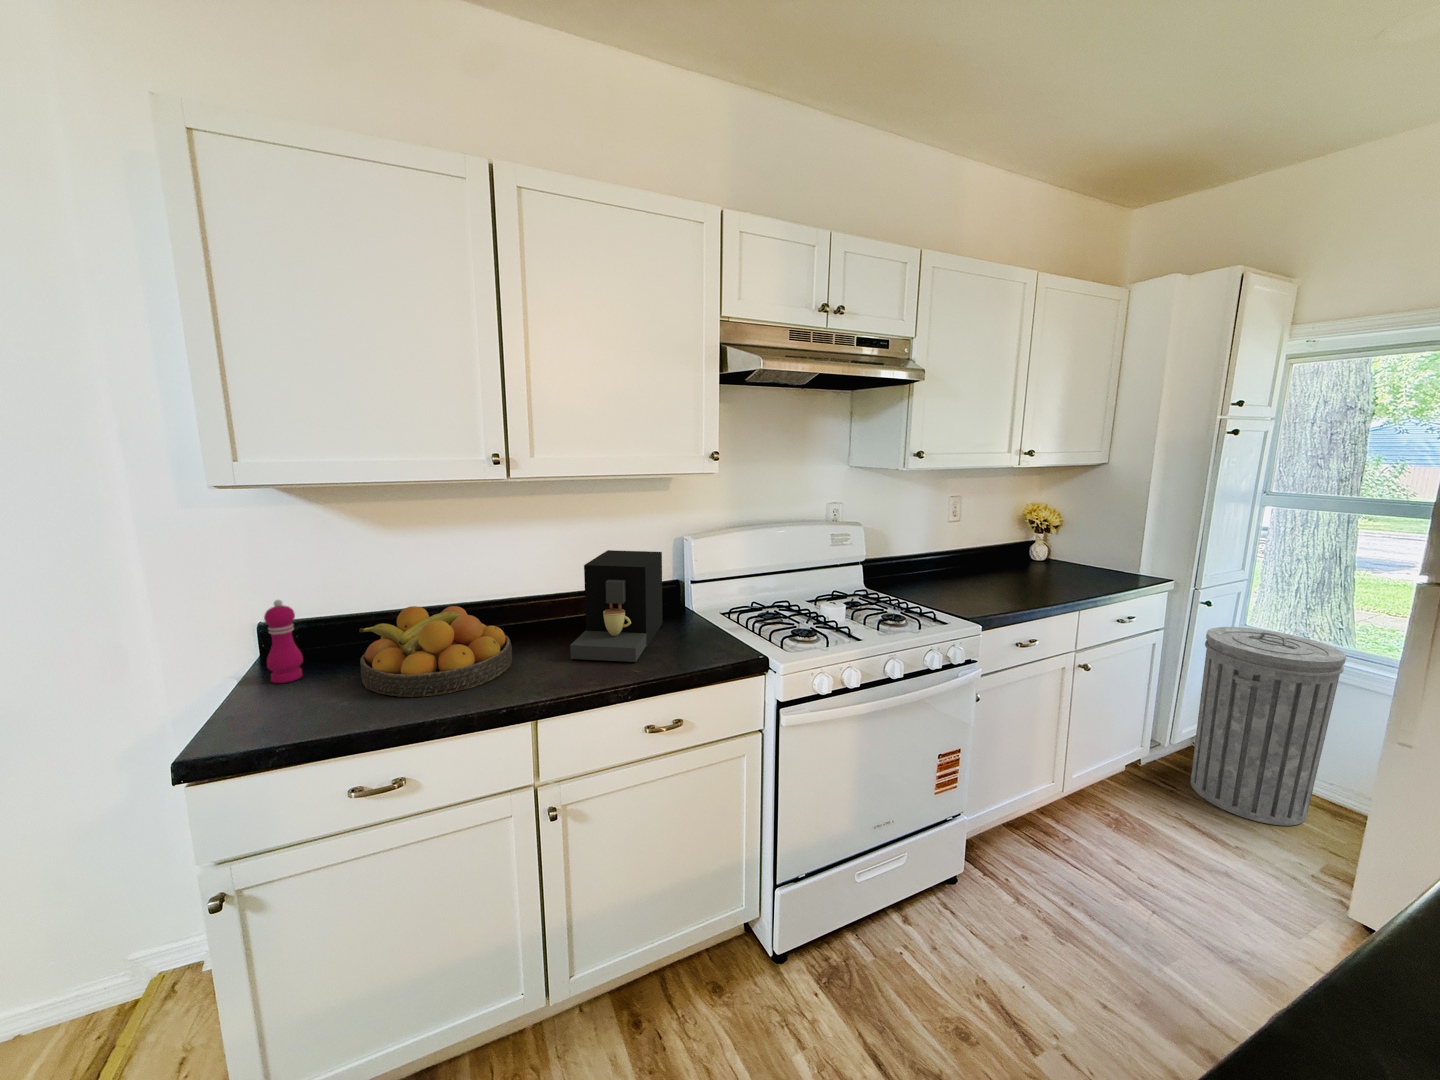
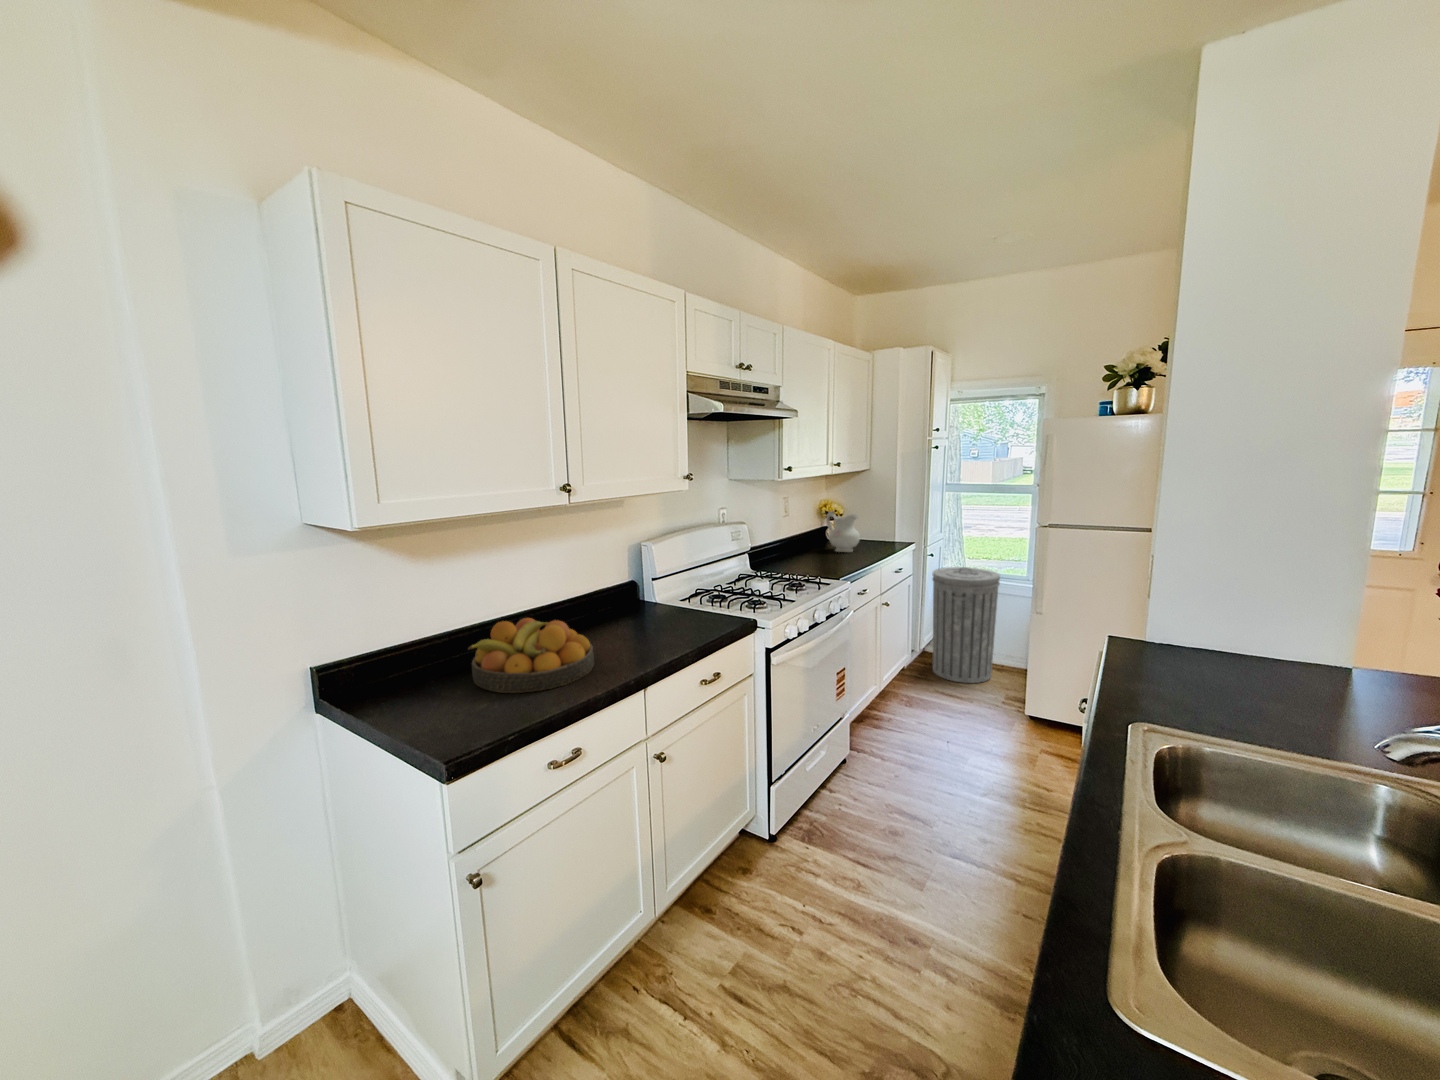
ceramic pitcher: none [1013,520,1063,582] -> present [826,511,860,552]
coffee maker: present [570,550,662,662] -> none [604,556,678,644]
pepper mill: present [264,600,303,683] -> none [385,631,418,709]

